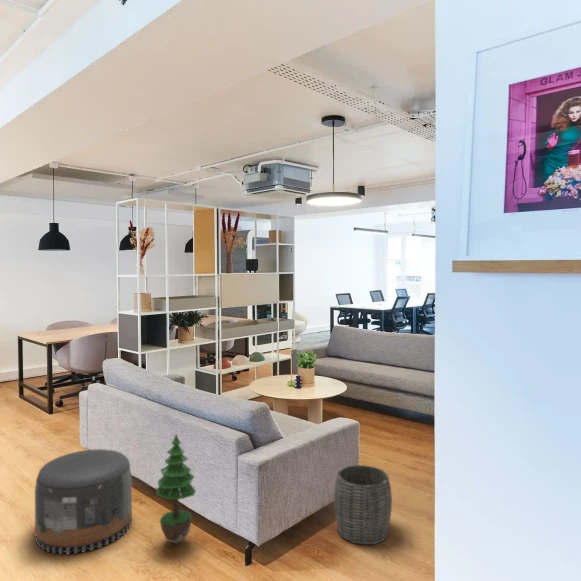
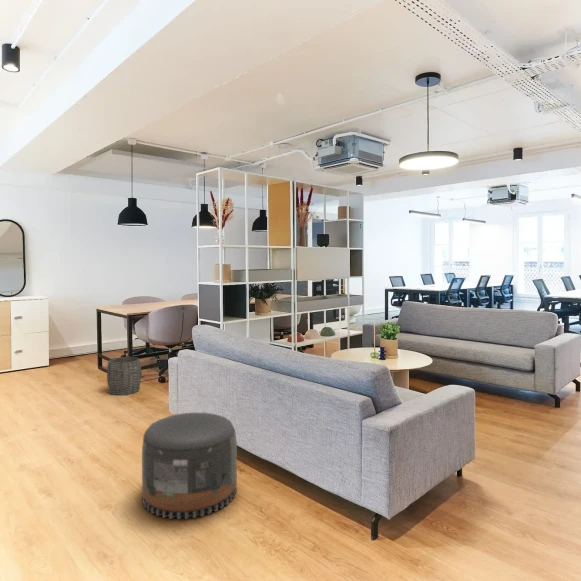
potted tree: present [156,435,196,544] -> none [267,396,310,513]
woven basket: present [334,465,392,545] -> present [107,357,141,395]

